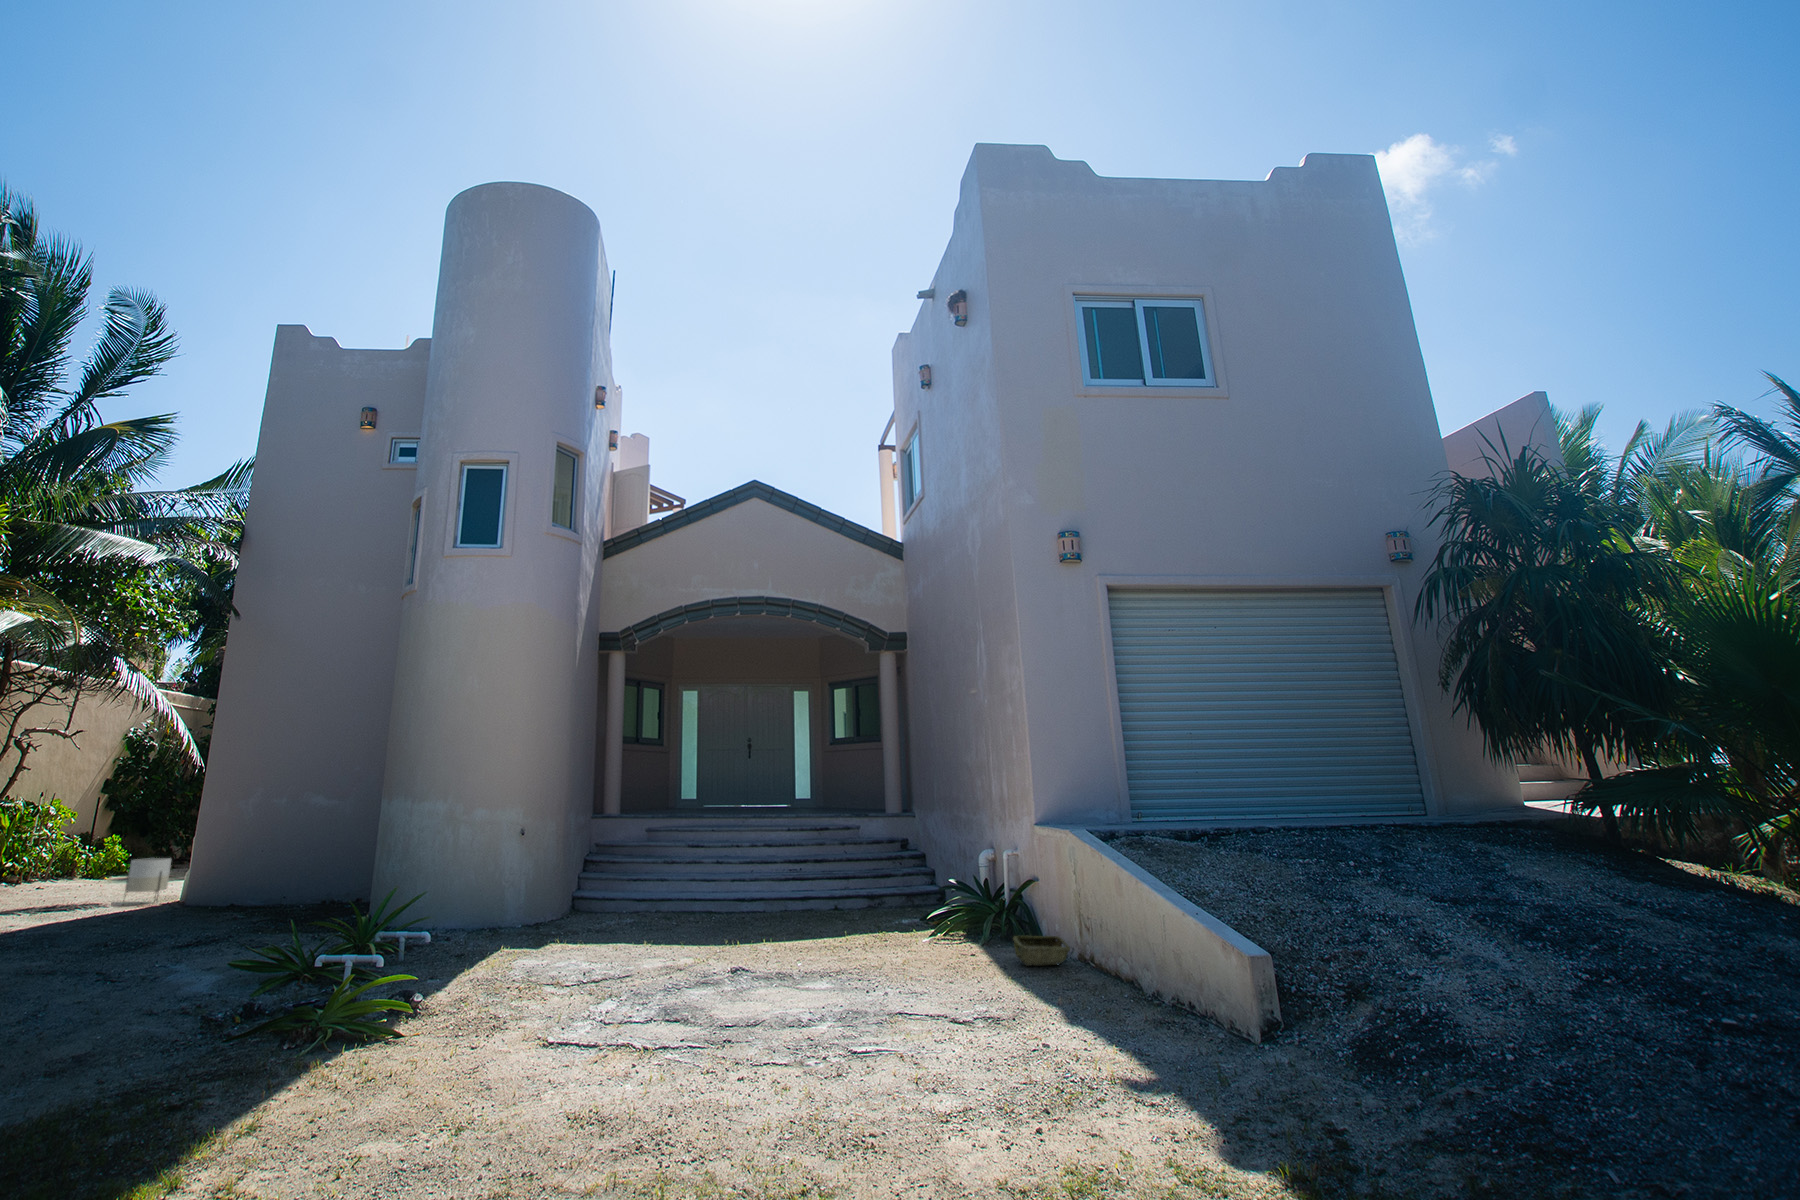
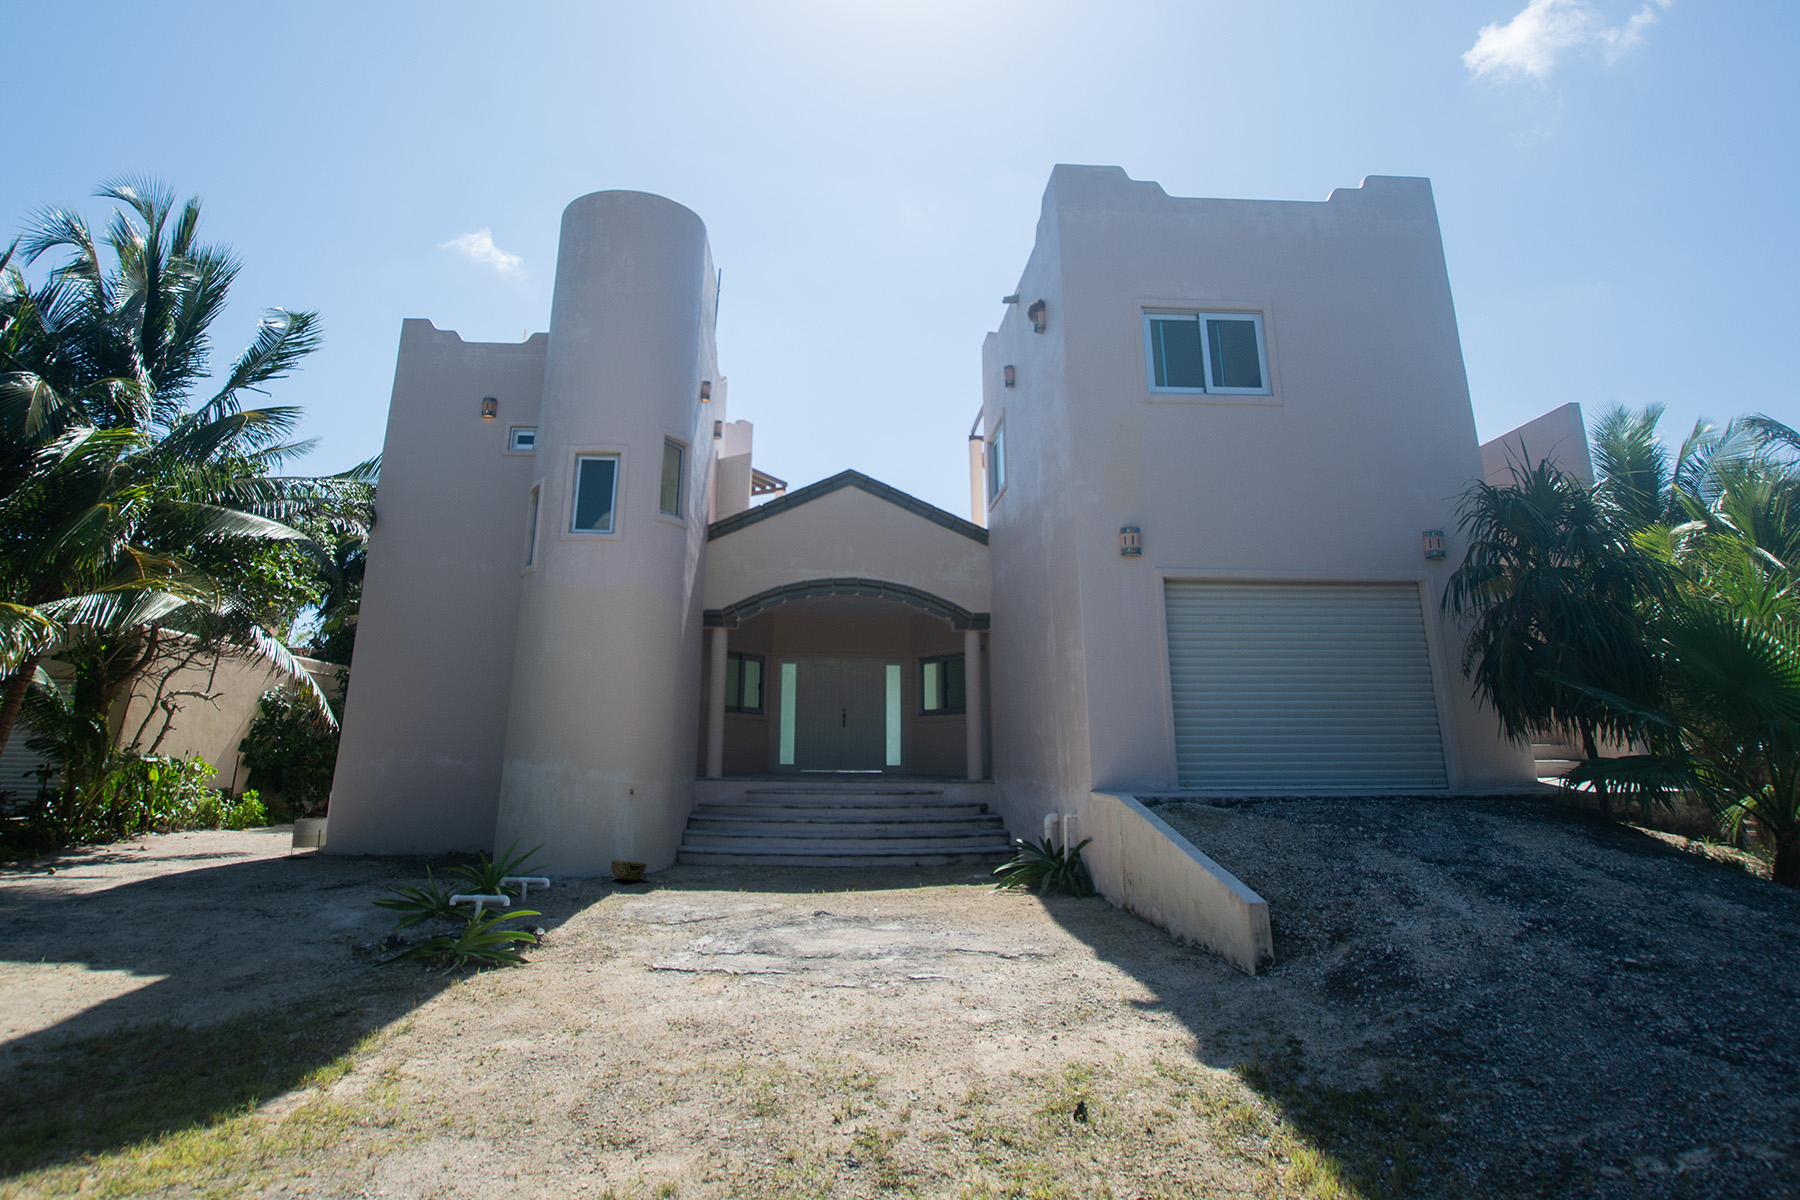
woven basket: present [1013,936,1070,966] -> present [611,860,647,880]

